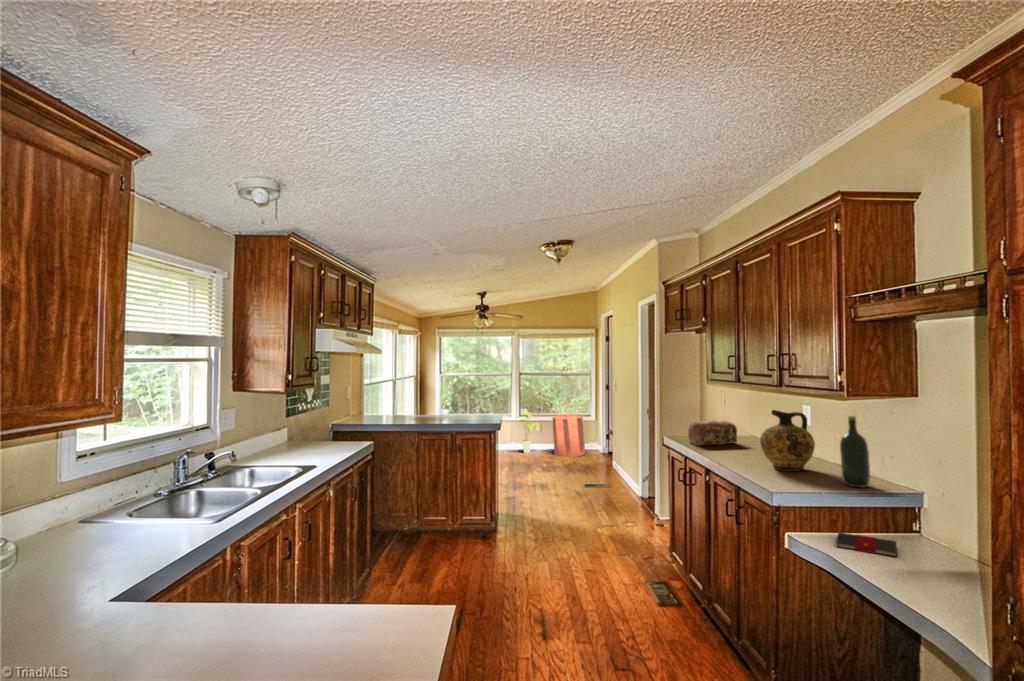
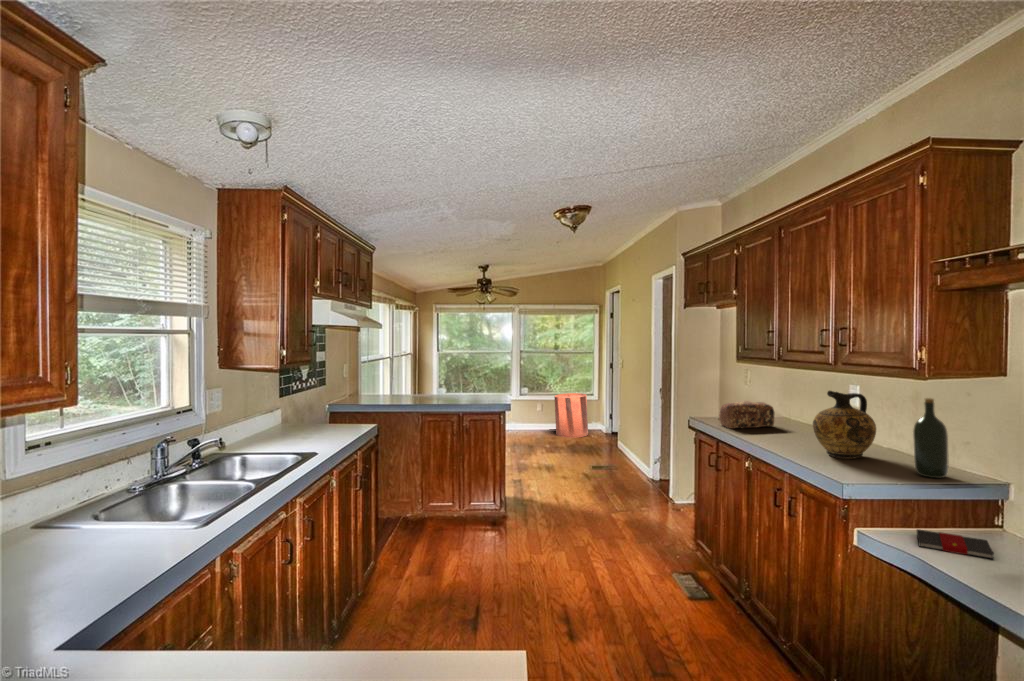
house plant: present [518,412,537,453] -> none [518,391,541,434]

